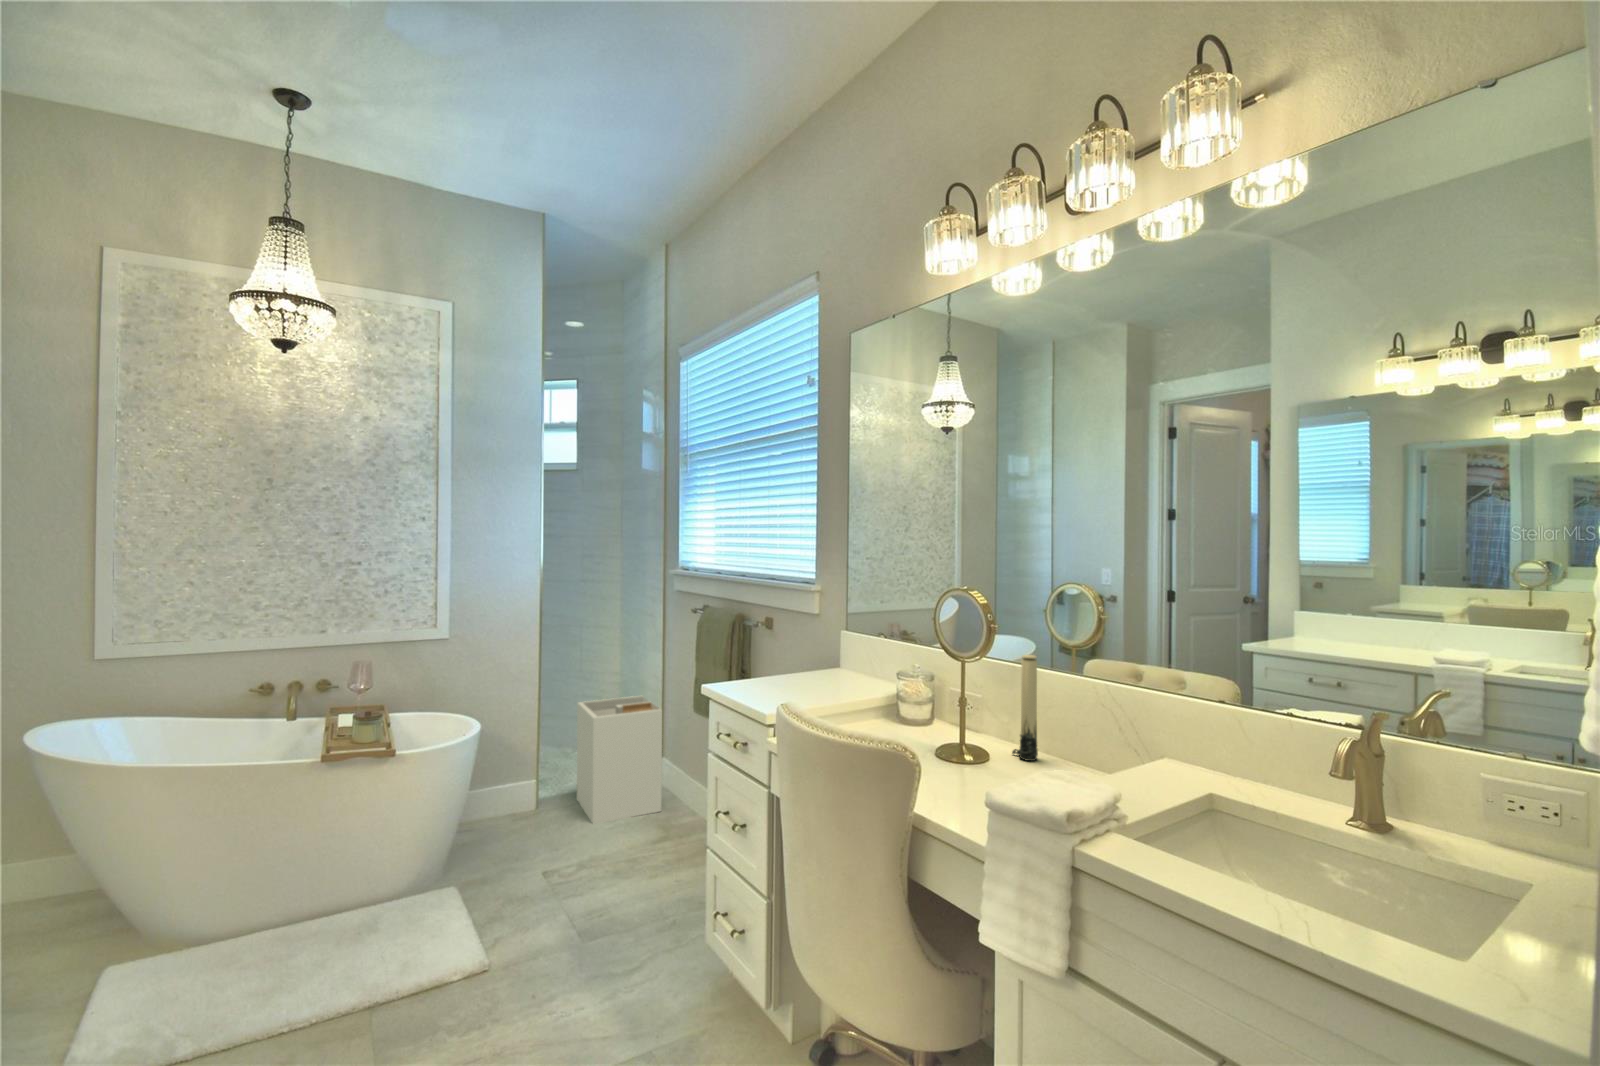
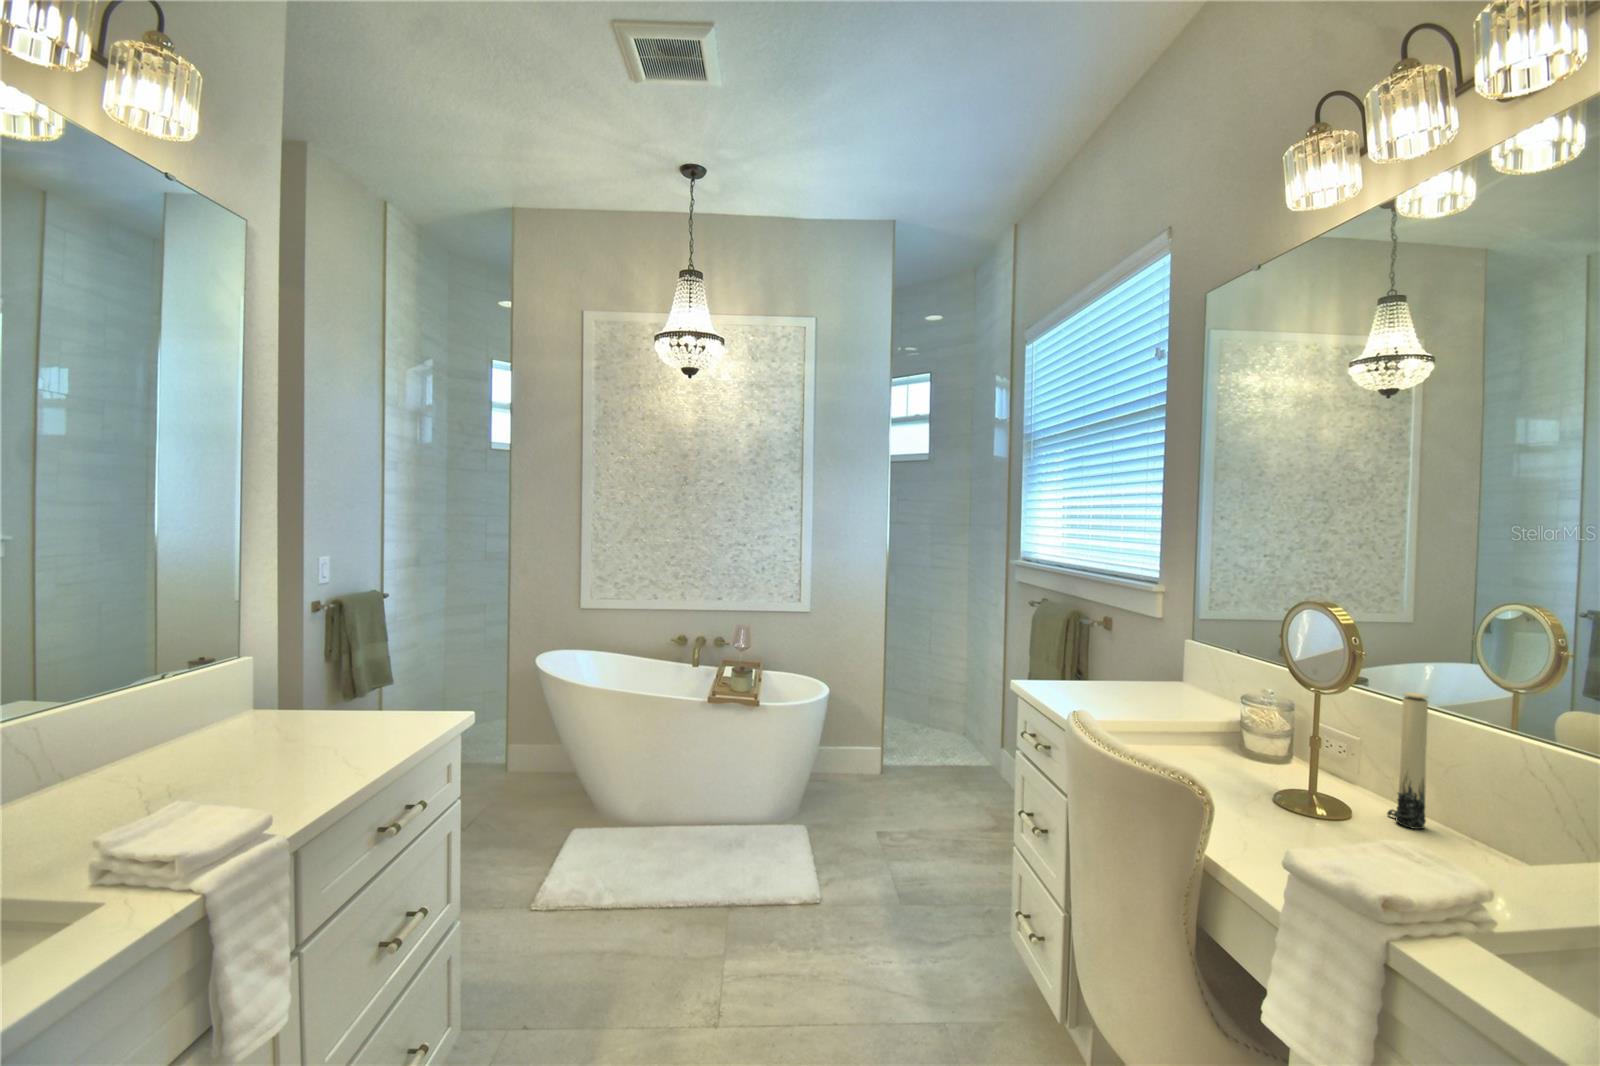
laundry hamper: present [577,696,662,824] -> none [919,683,1000,802]

